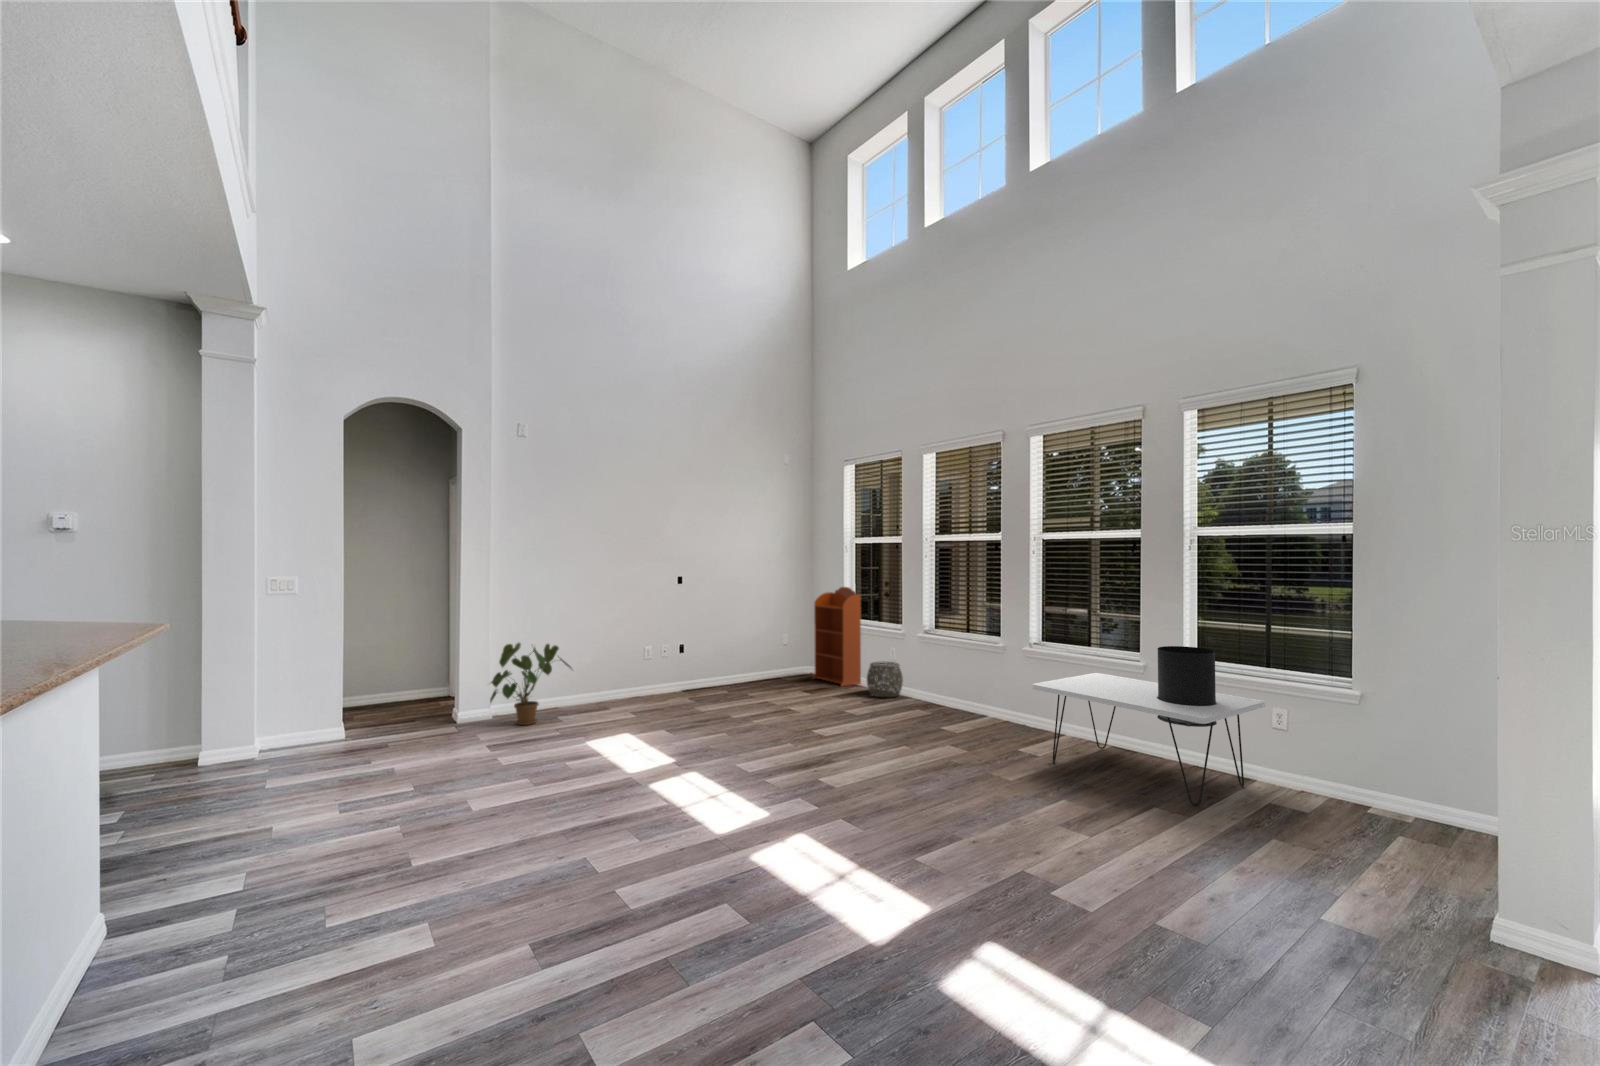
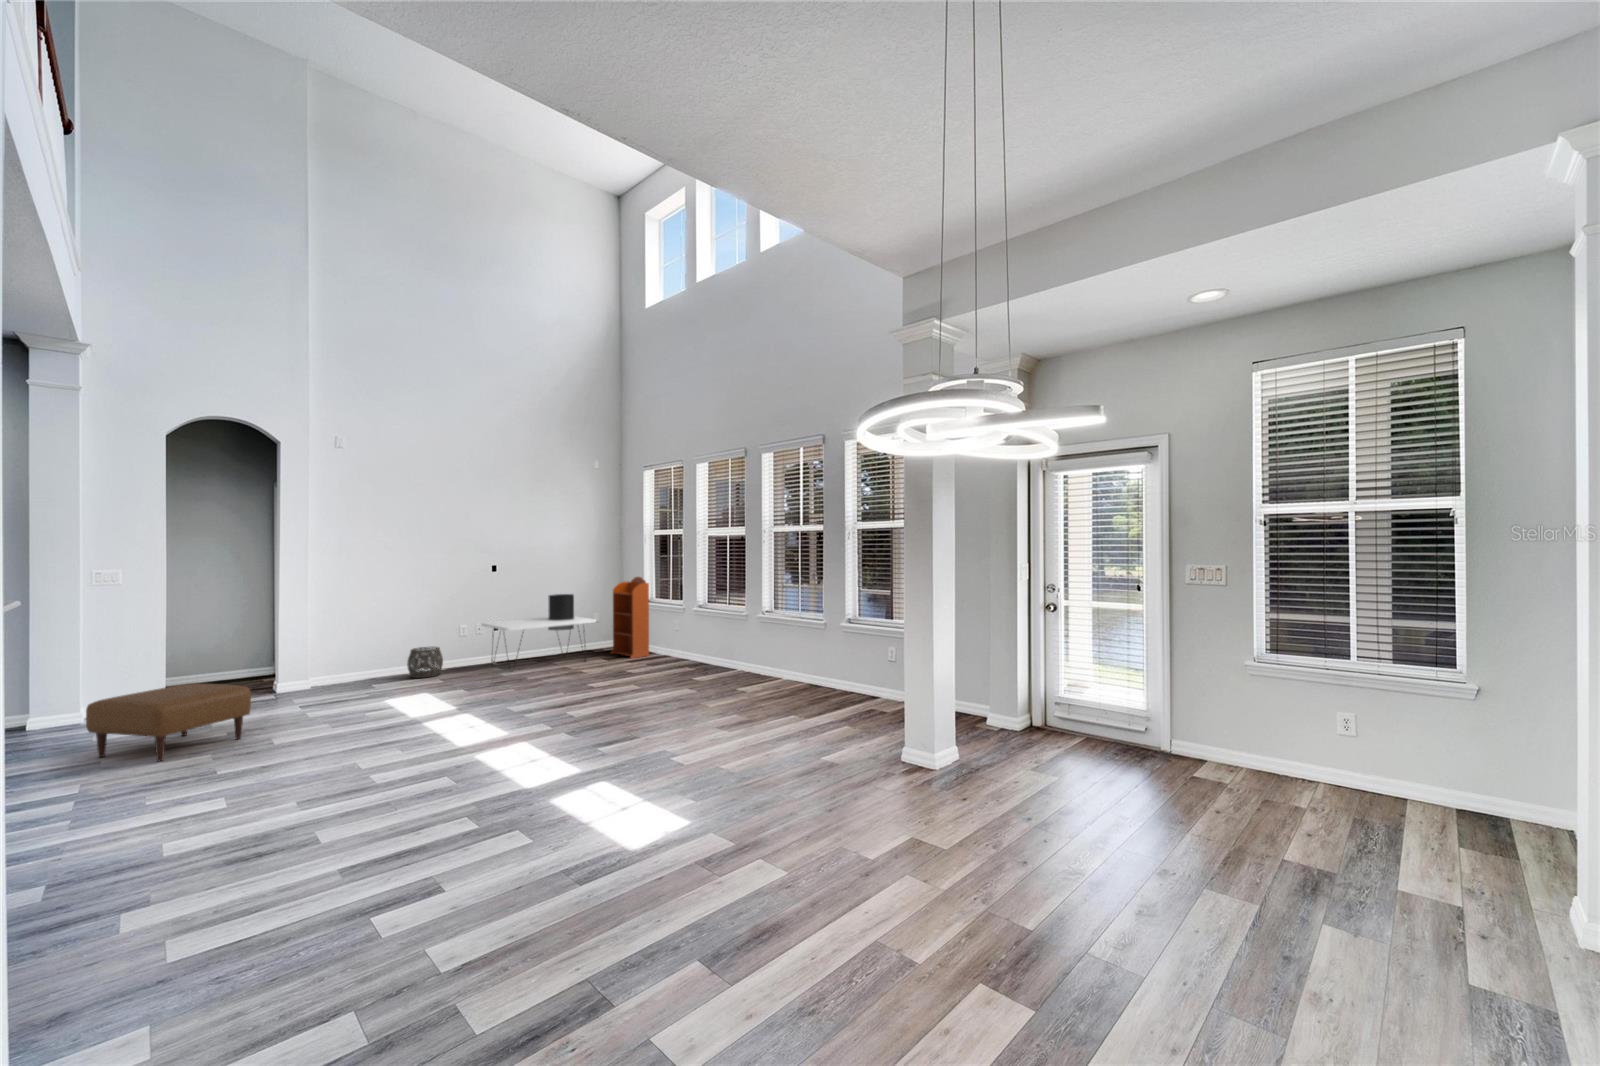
house plant: present [490,643,571,725] -> none [302,625,386,693]
side table: present [1032,646,1265,805] -> present [481,594,596,665]
woven basket: present [867,662,903,697] -> present [407,647,443,678]
ottoman: none [255,721,443,834] -> present [86,683,251,762]

